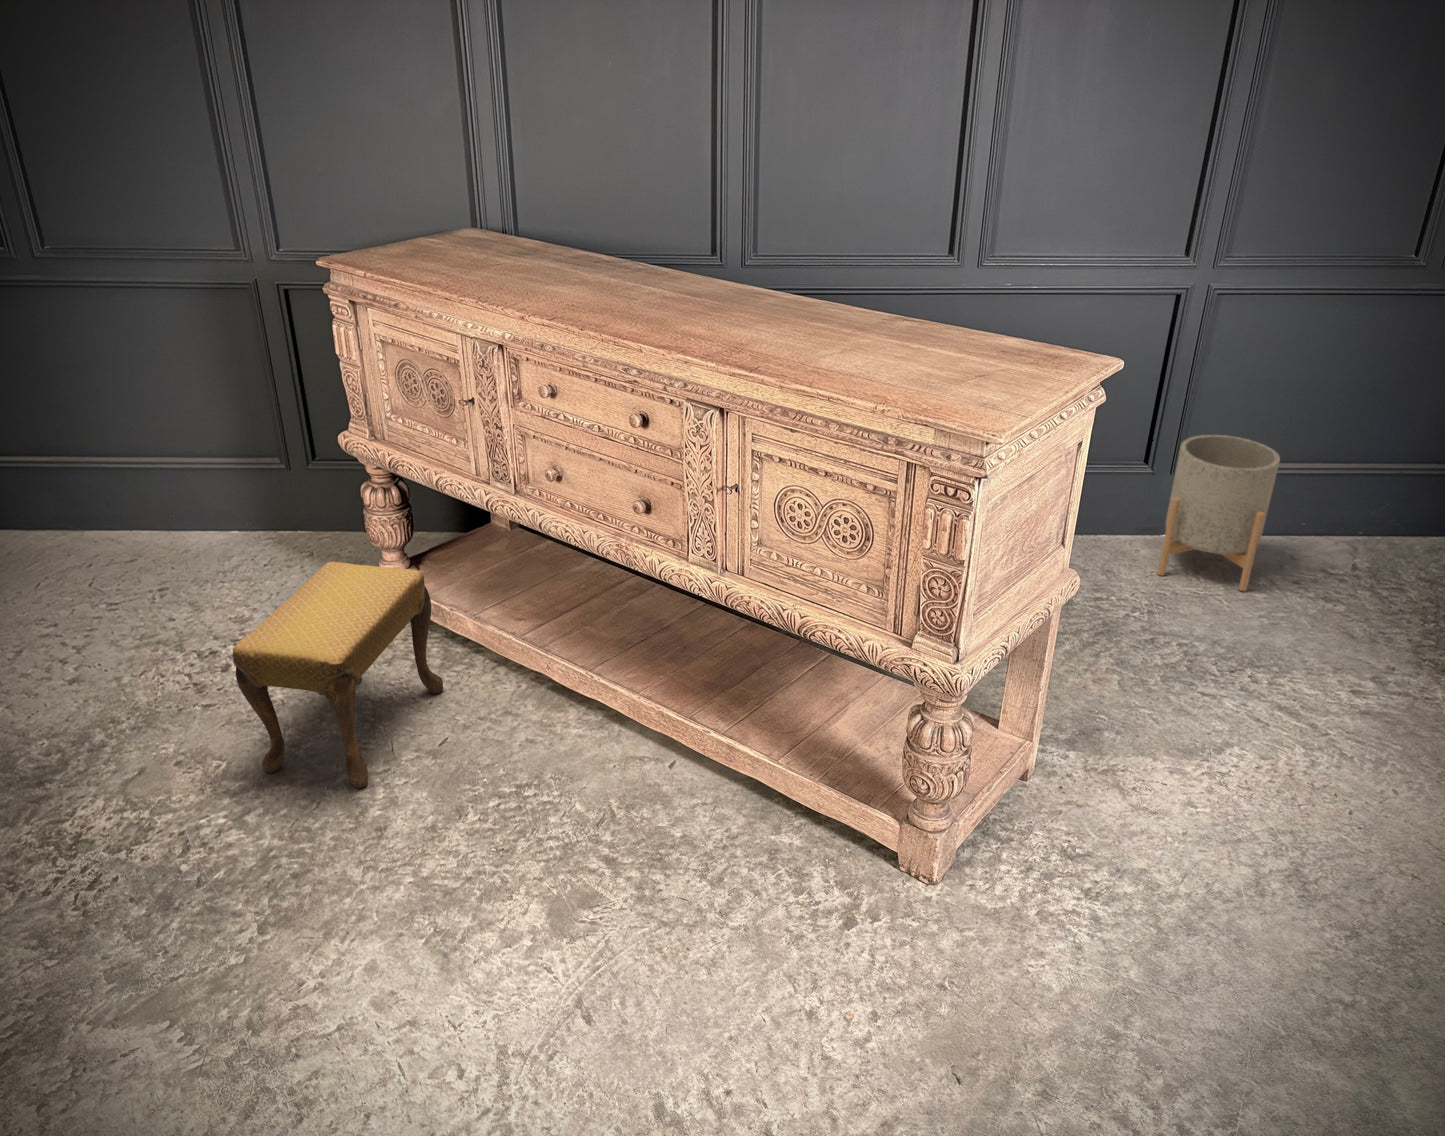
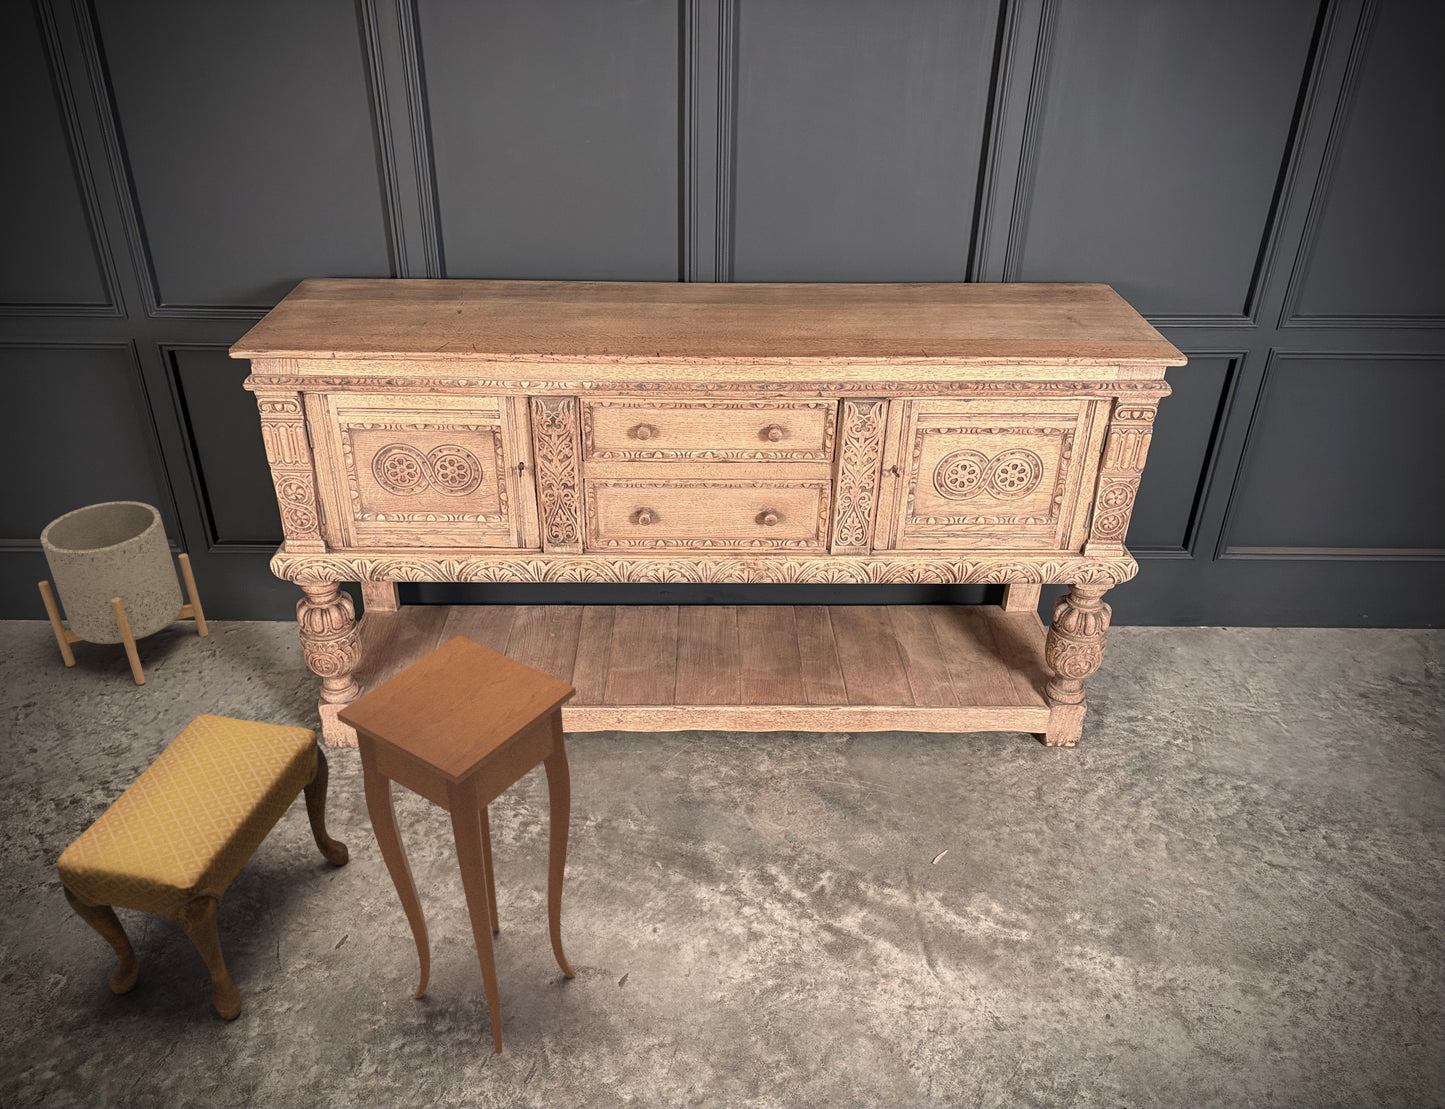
planter: present [1158,435,1280,591] -> present [38,501,208,685]
side table: none [460,473,640,809] -> present [337,635,576,1054]

